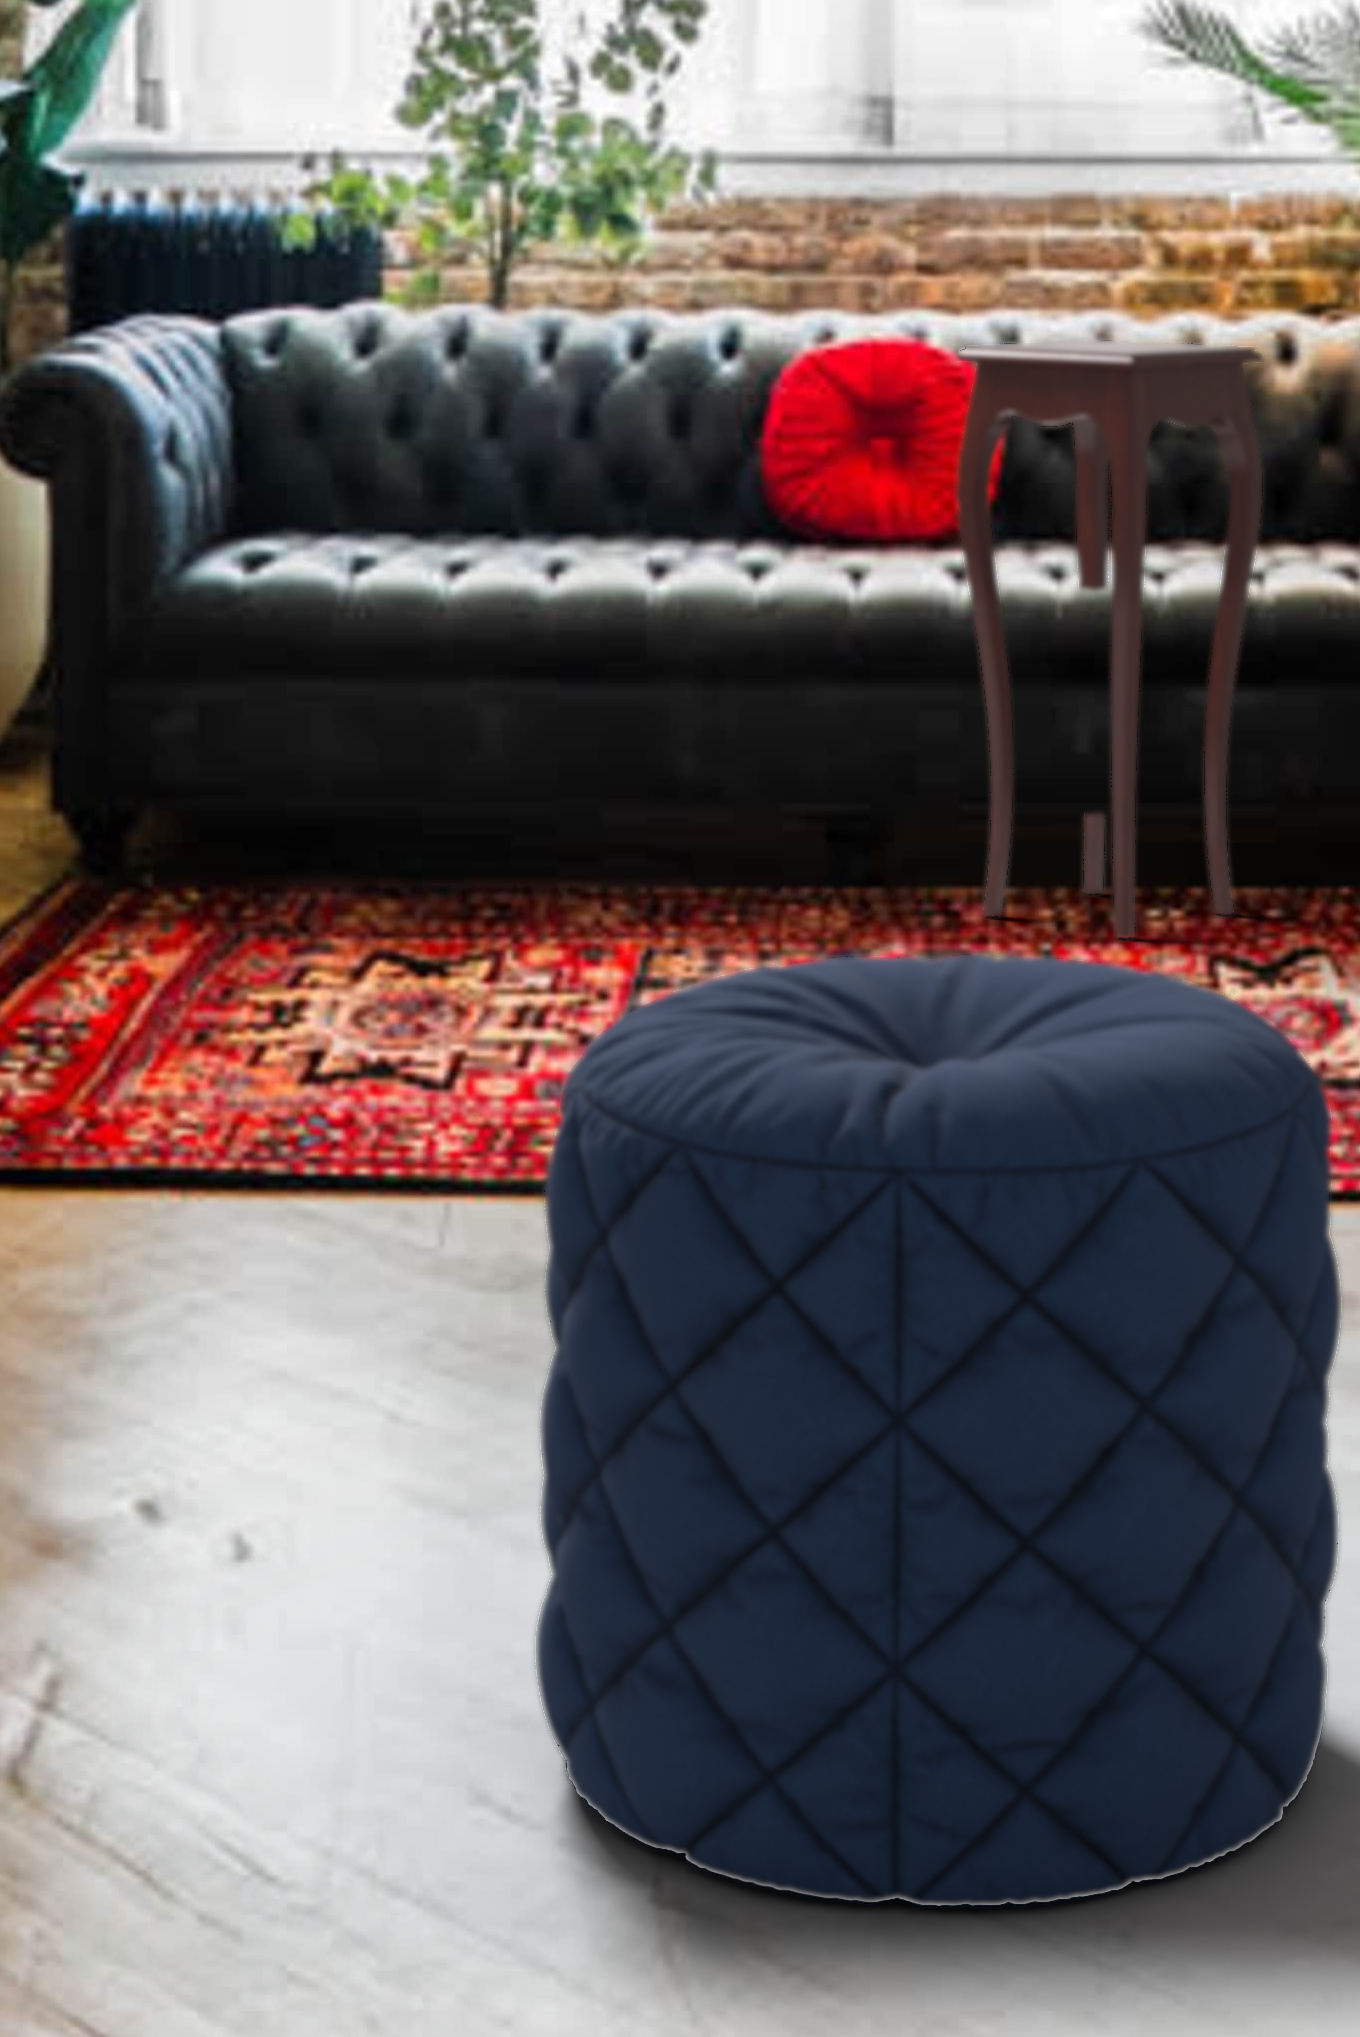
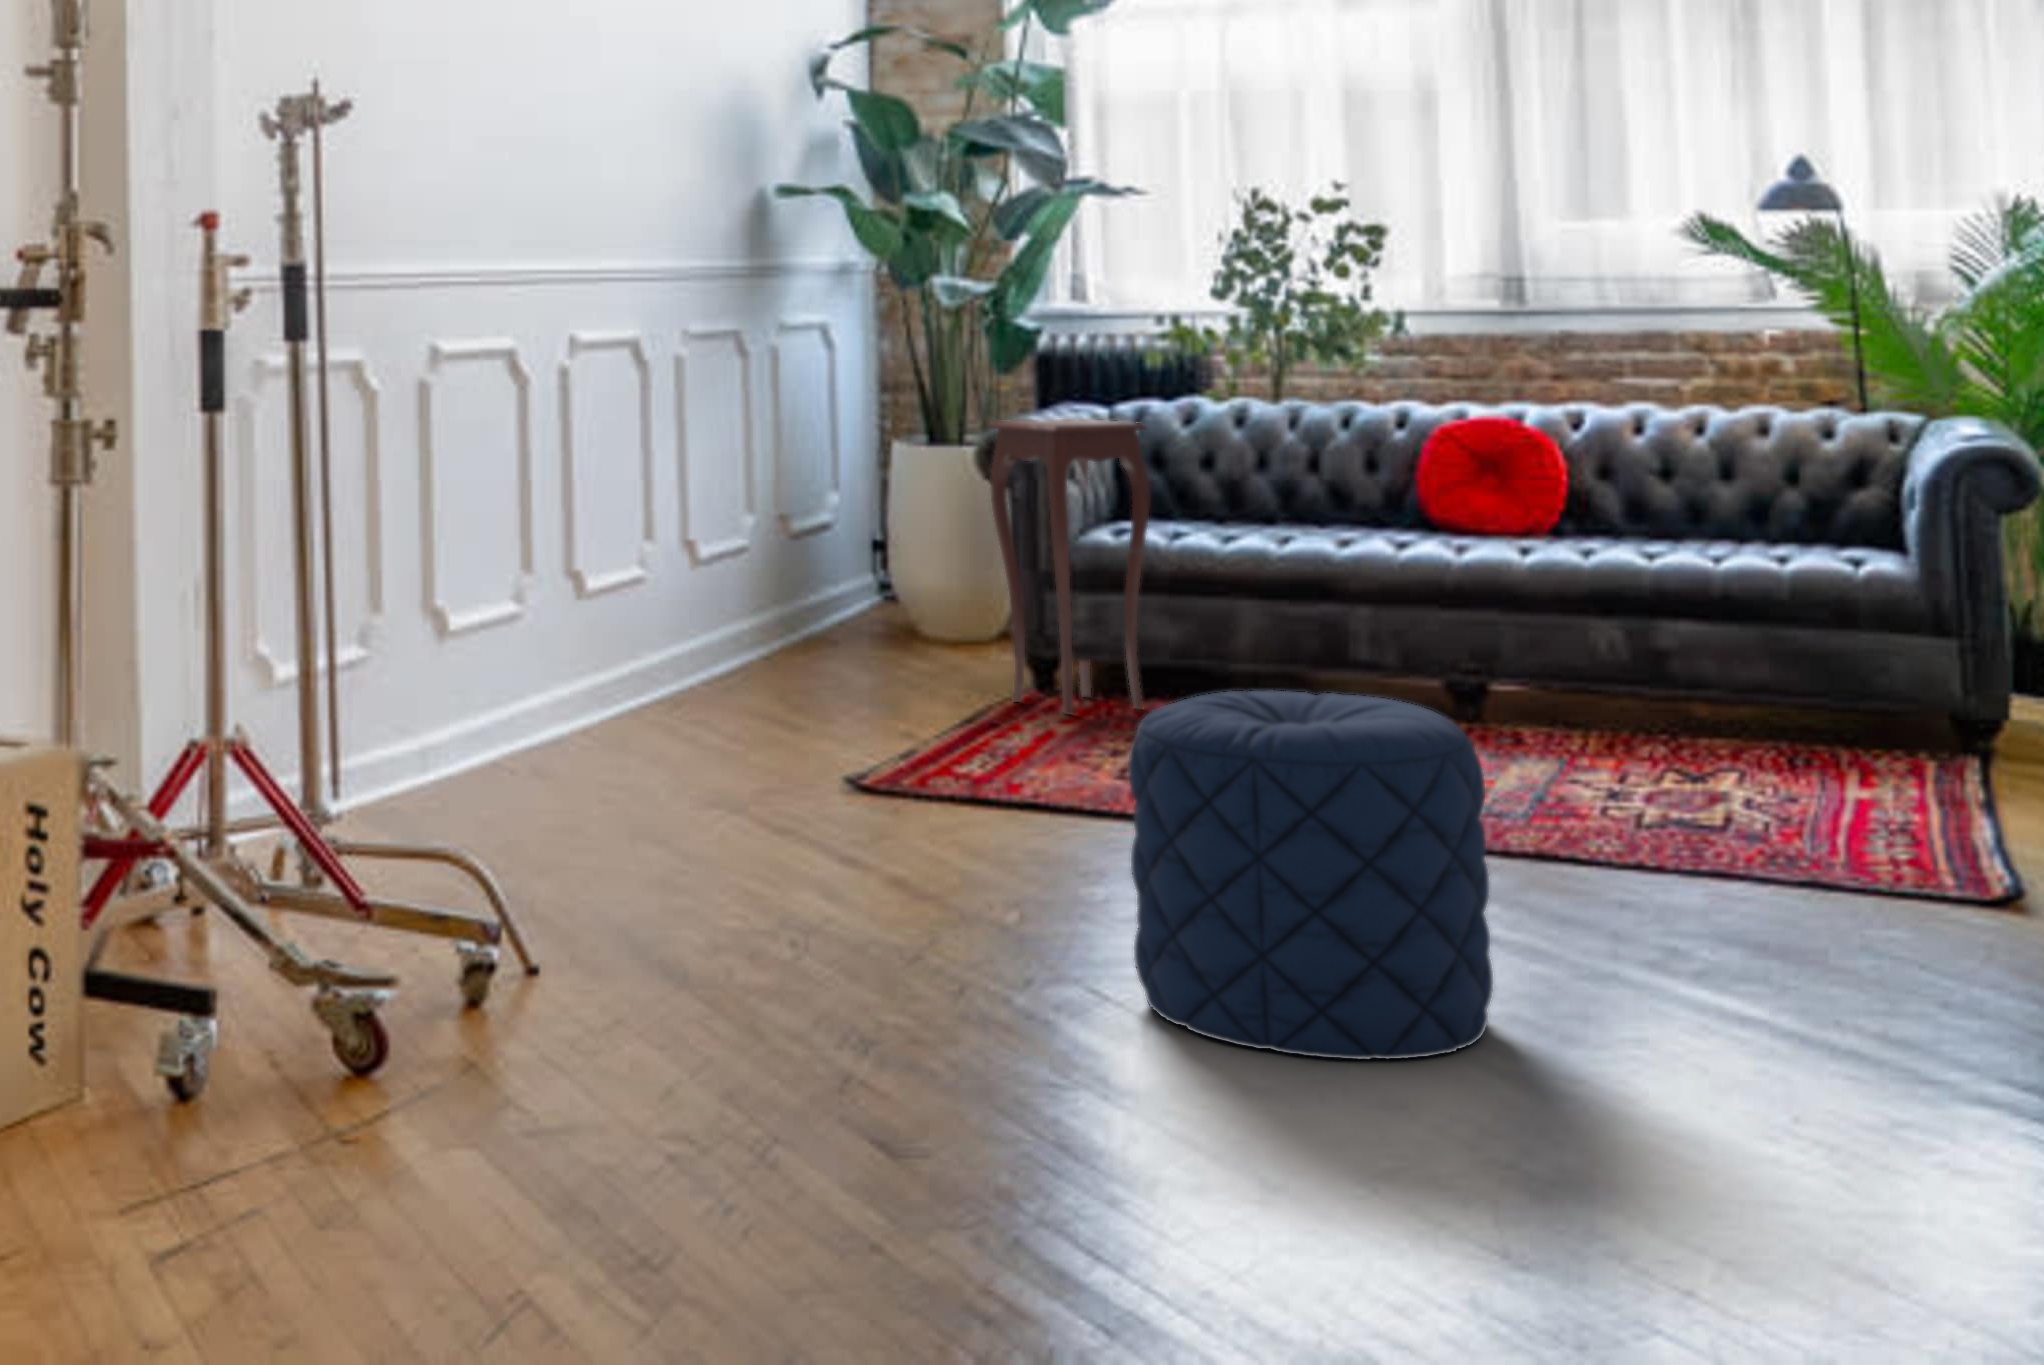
side table: present [957,341,1262,939] -> present [989,419,1149,714]

